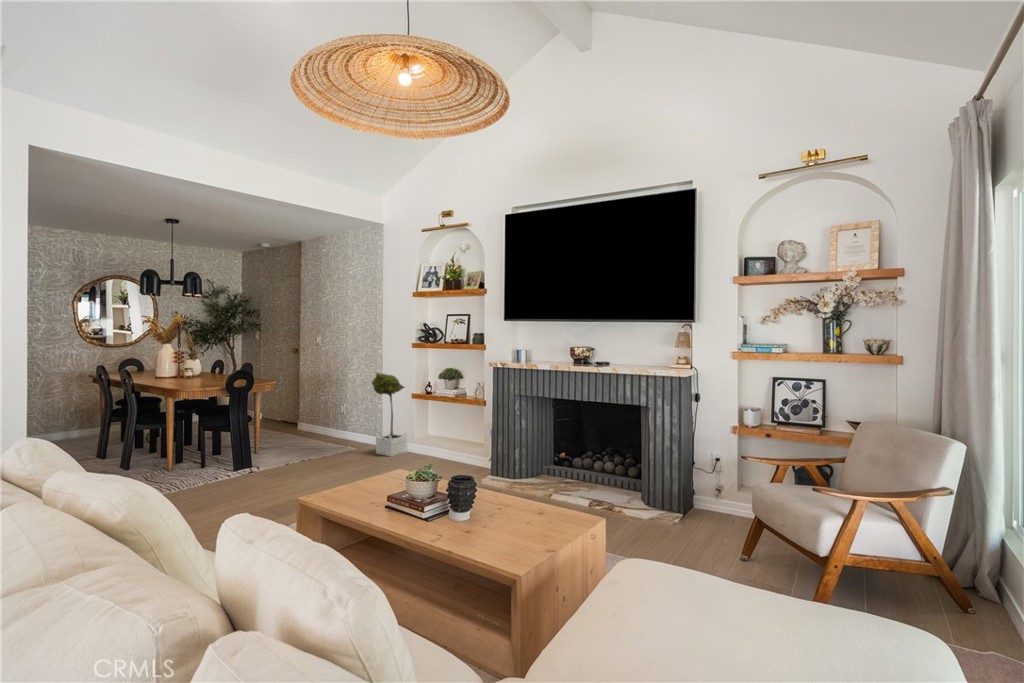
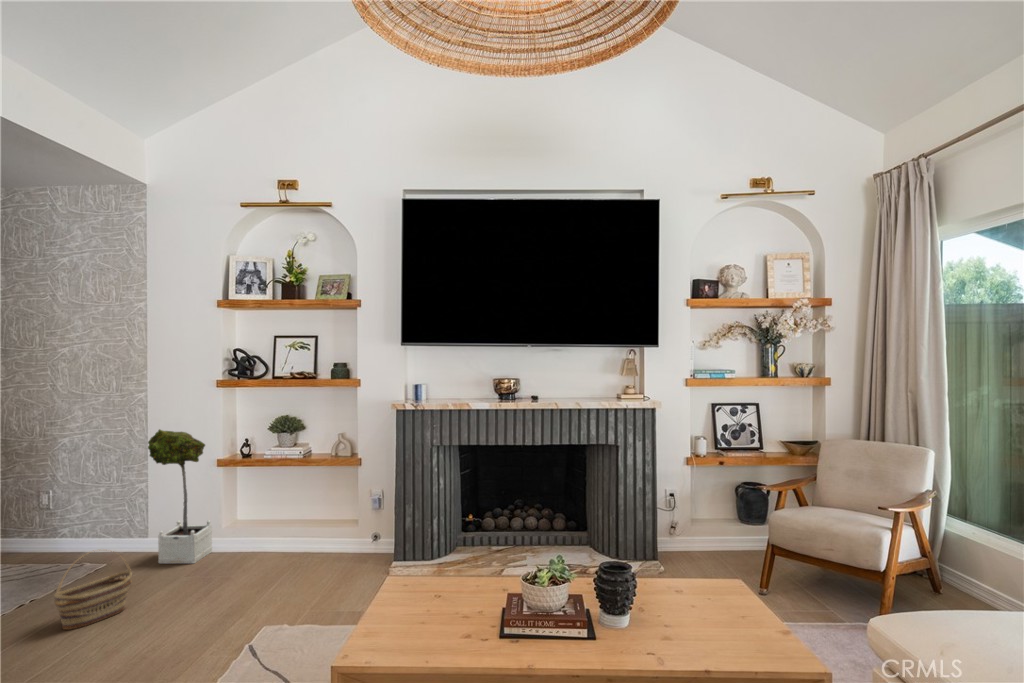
basket: none [298,434,339,474] -> present [54,555,132,630]

